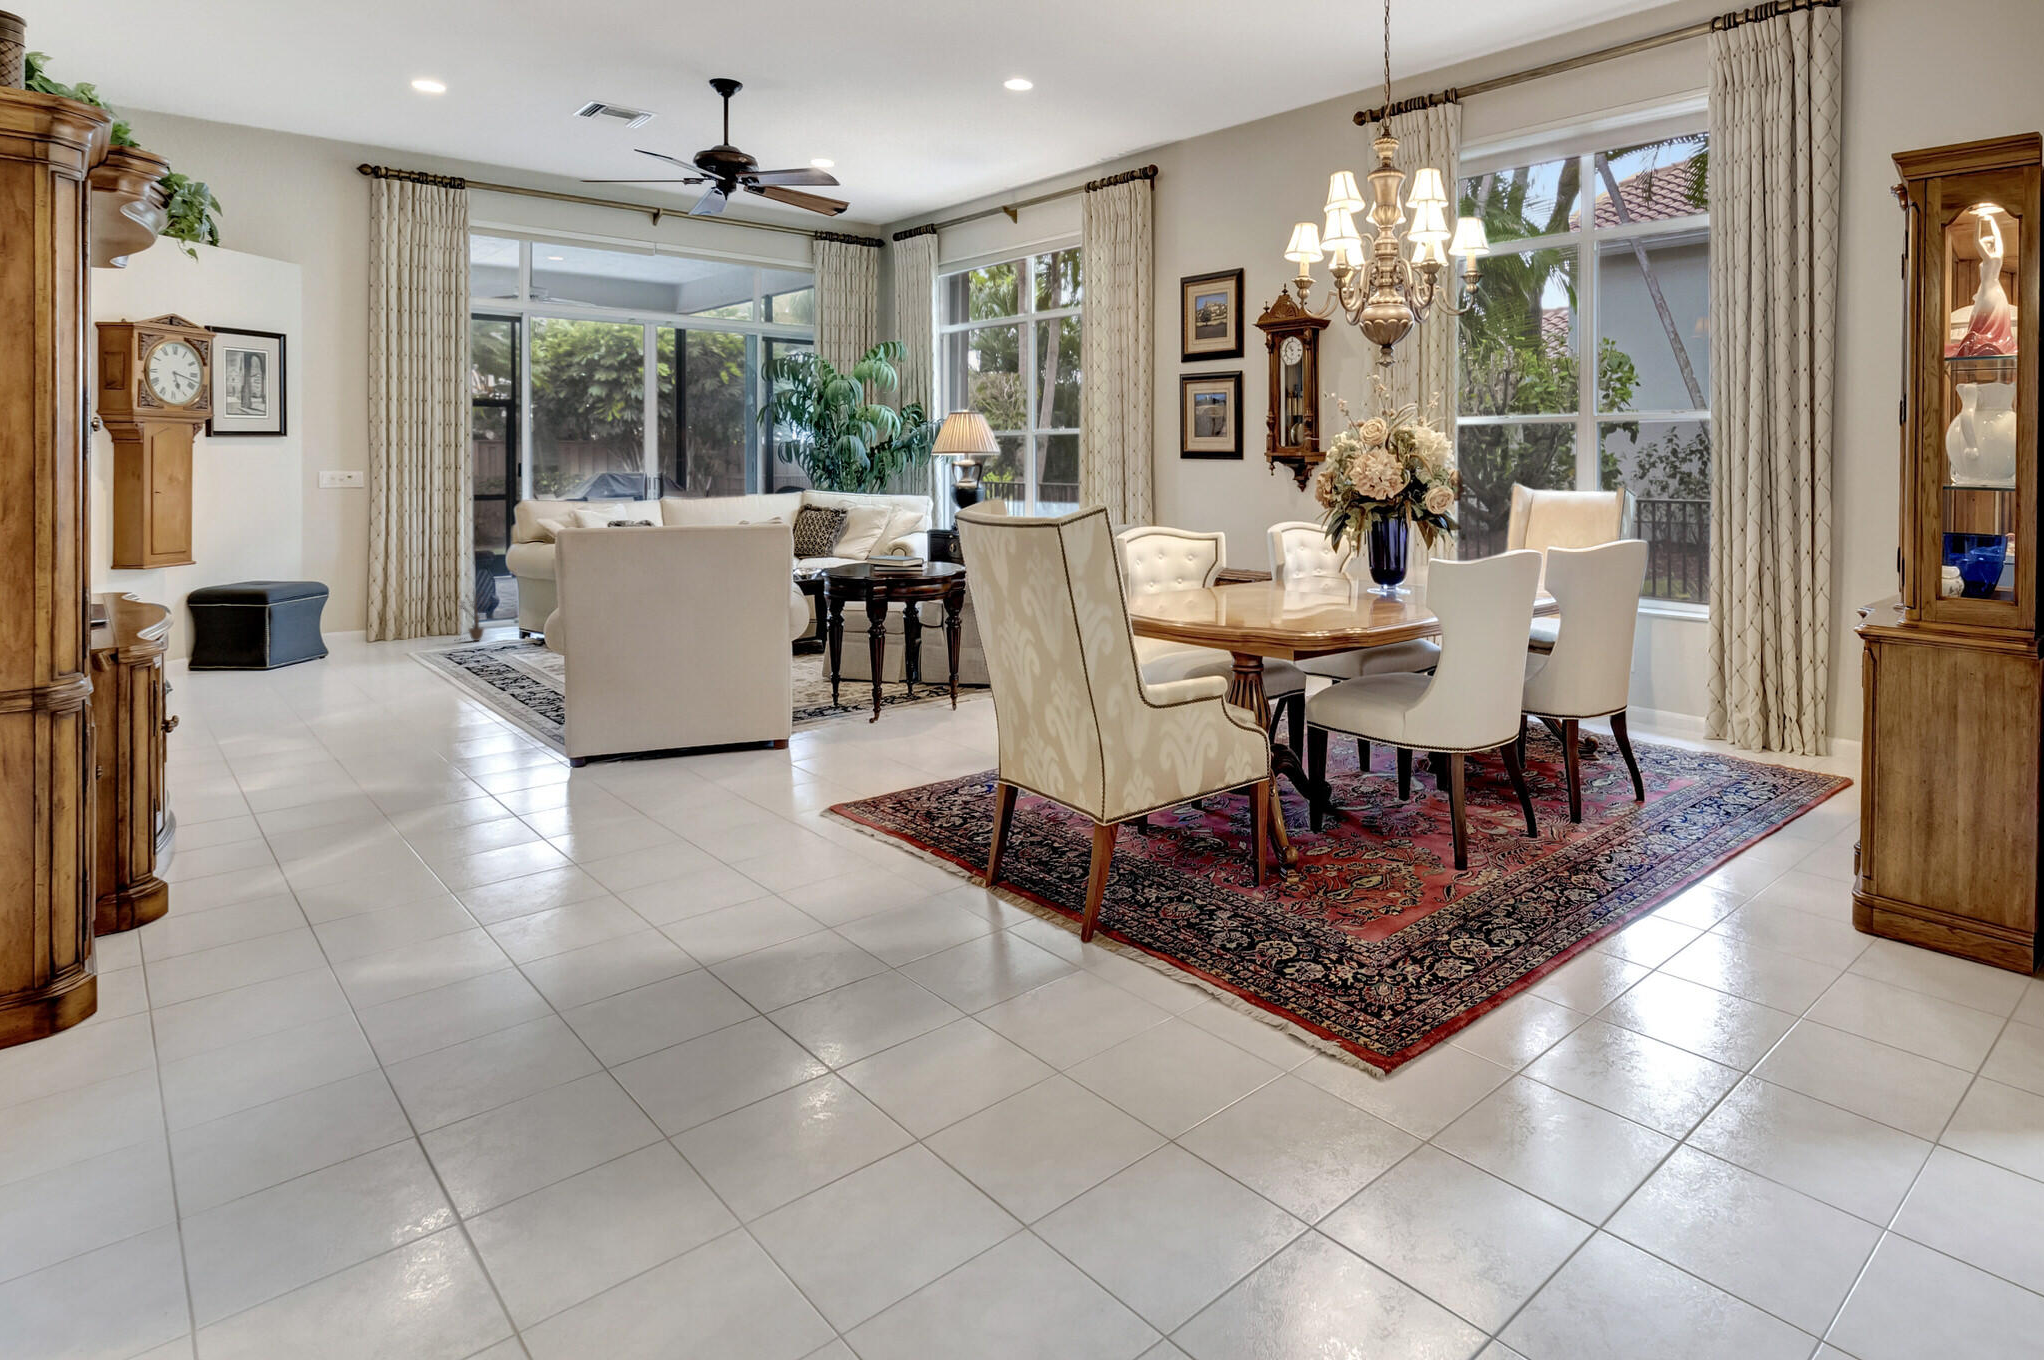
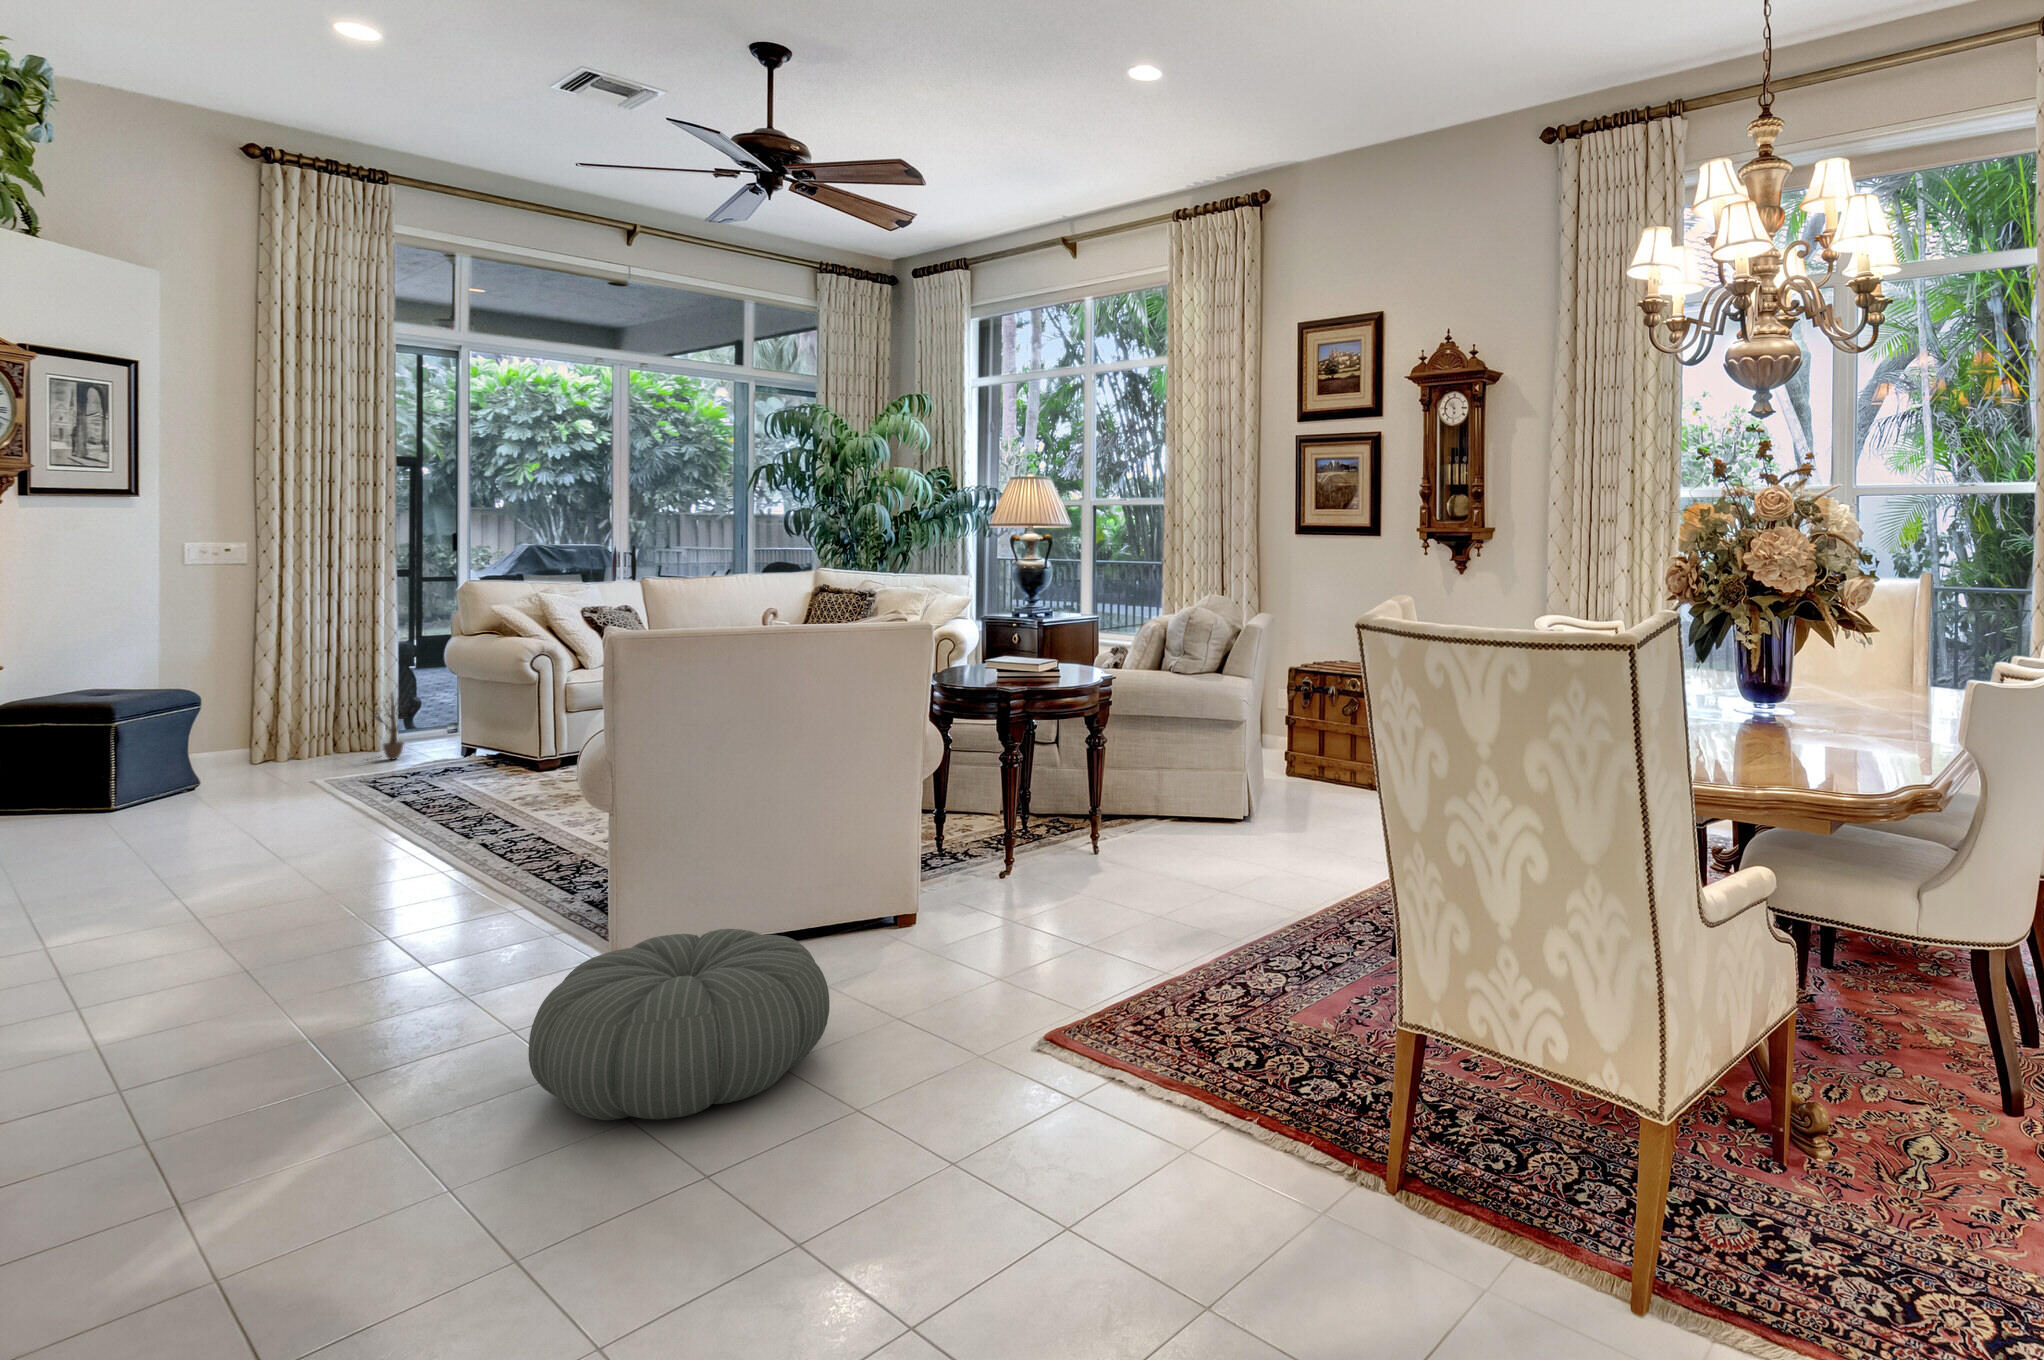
pouf: none [515,719,710,821] -> present [529,929,830,1120]

